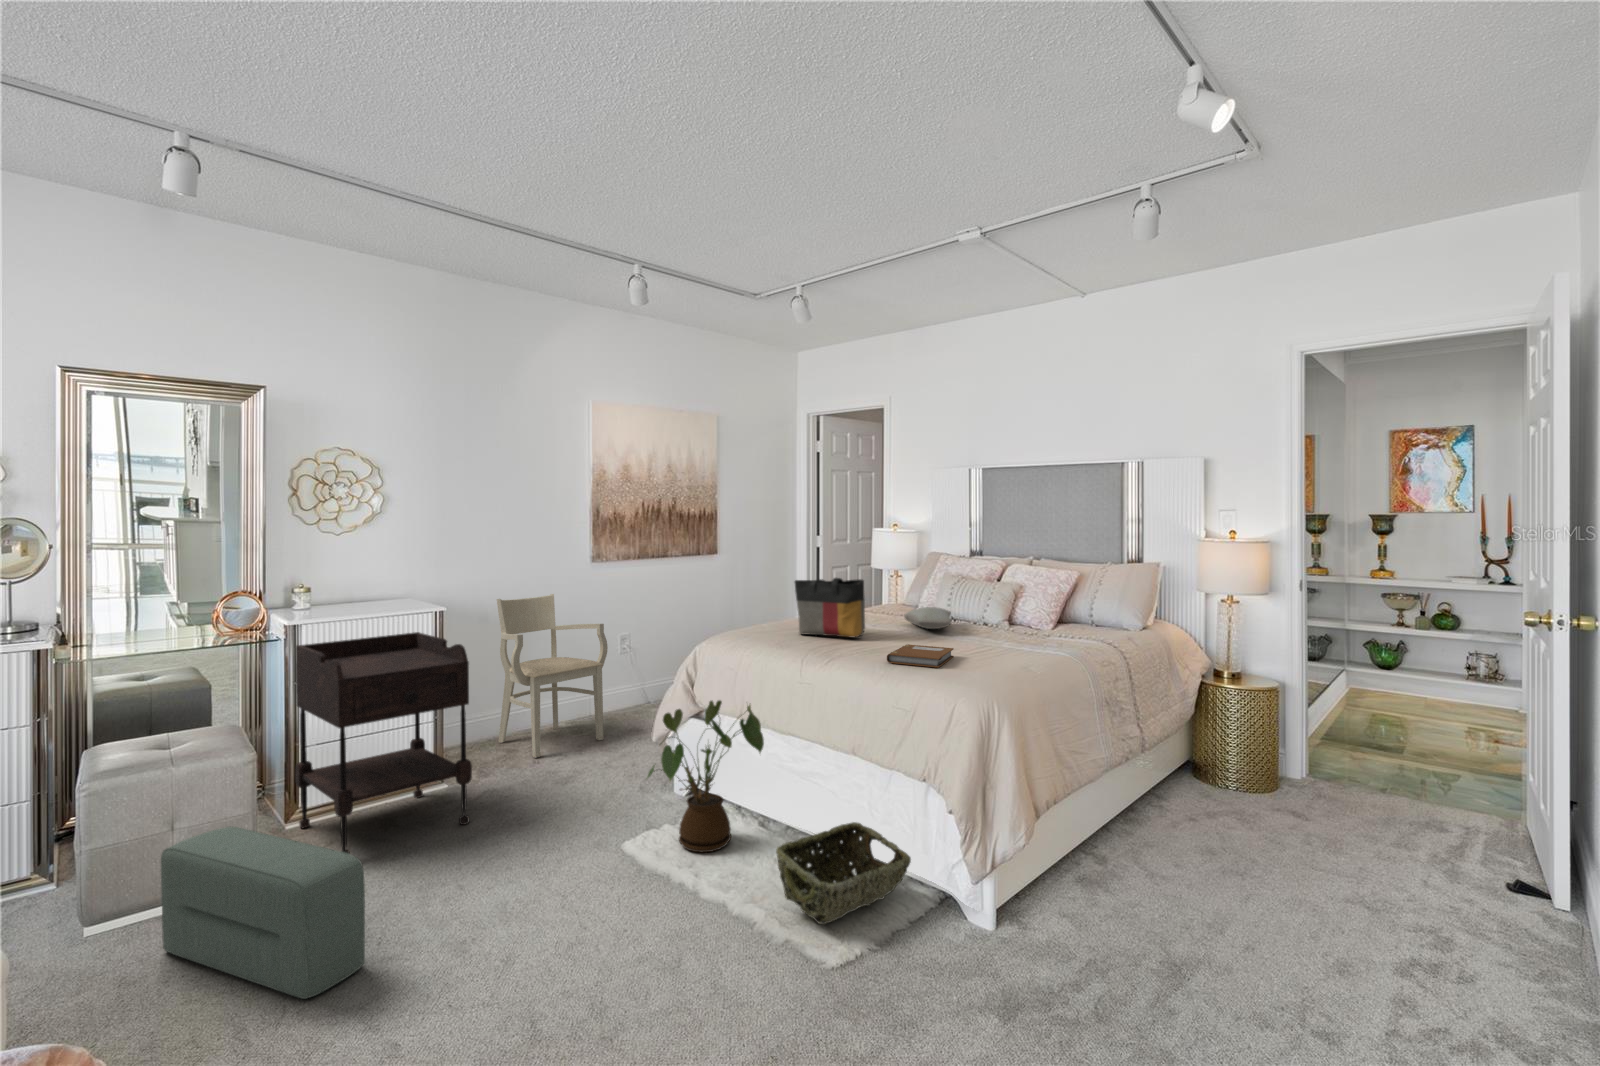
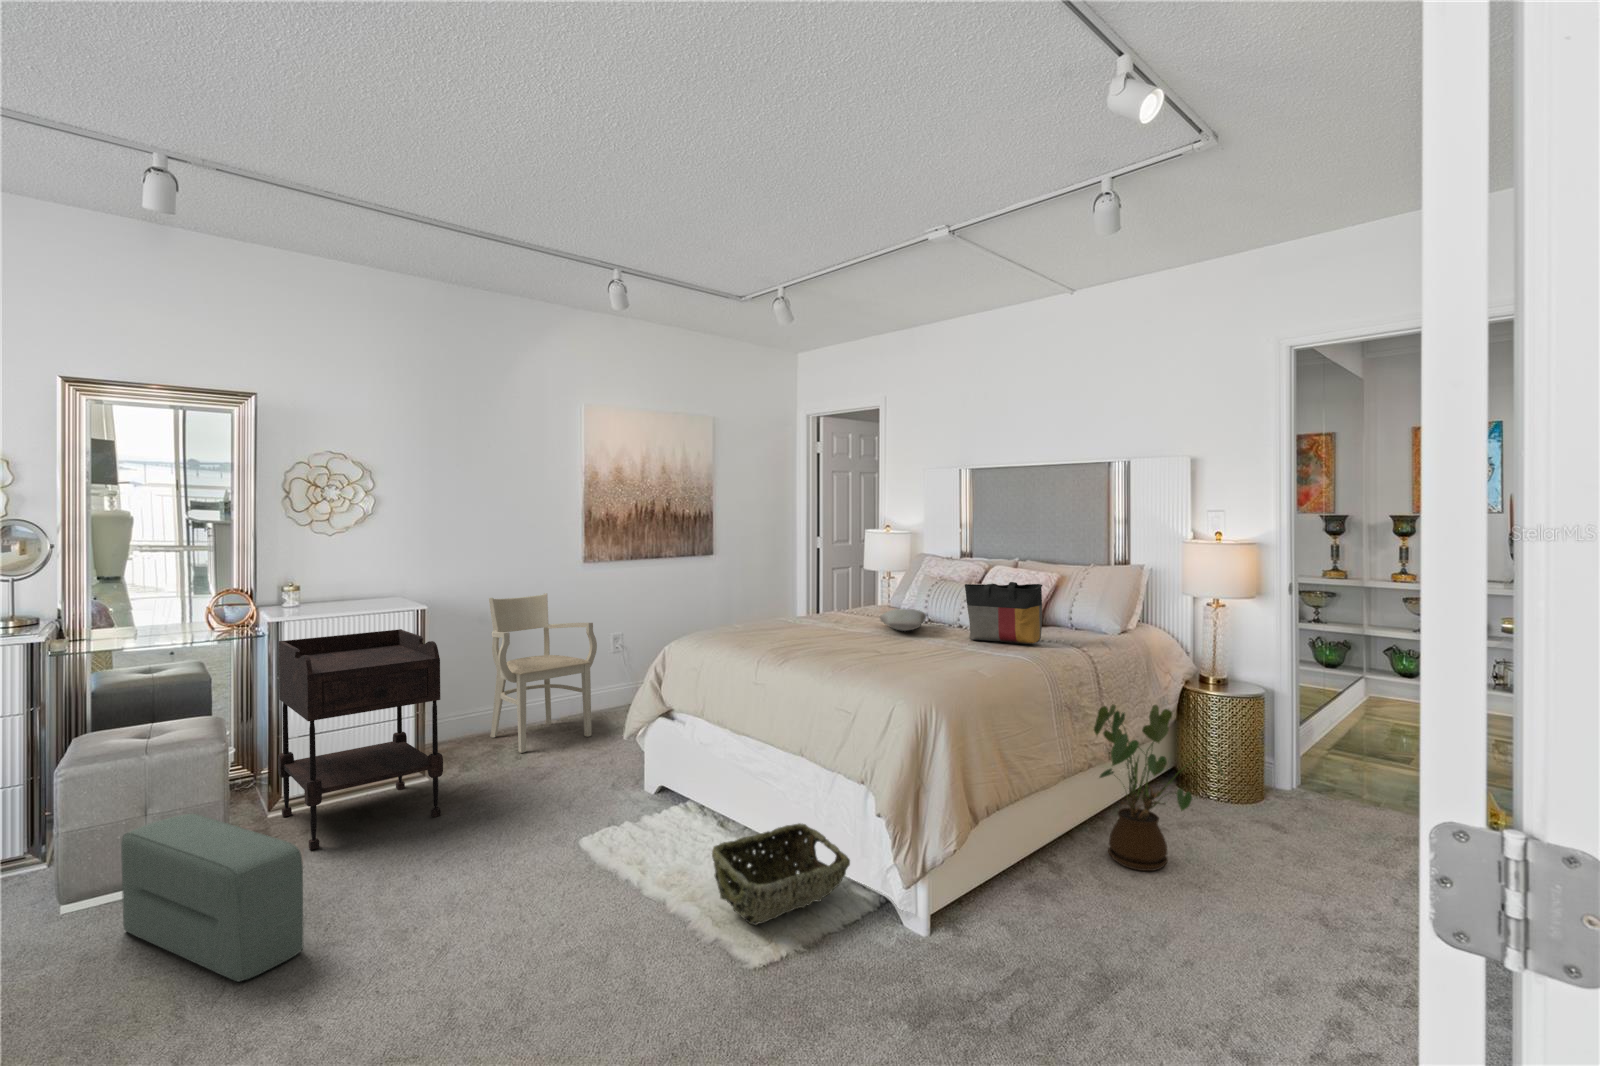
tote bag: present [795,578,865,637] -> present [965,582,1042,644]
notebook: present [887,644,954,667] -> none [839,646,910,669]
house plant: present [647,700,764,852] -> present [1094,705,1225,871]

